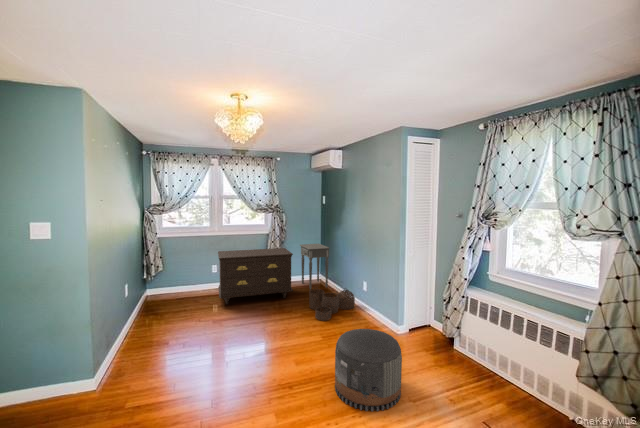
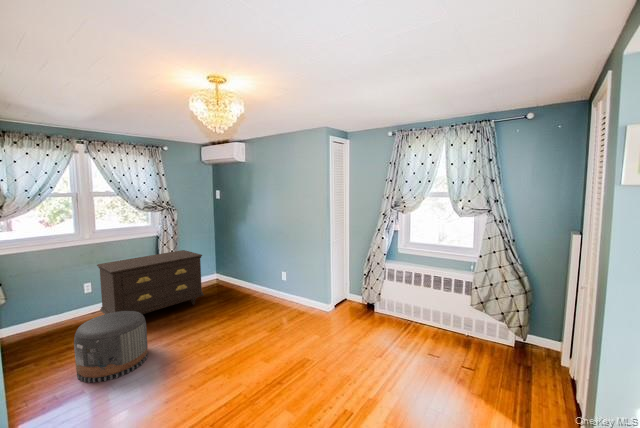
side table: present [300,244,329,289] -> none [196,241,233,291]
woven basket: present [309,289,355,321] -> none [228,281,273,317]
pouf: present [335,329,402,411] -> present [74,311,148,382]

